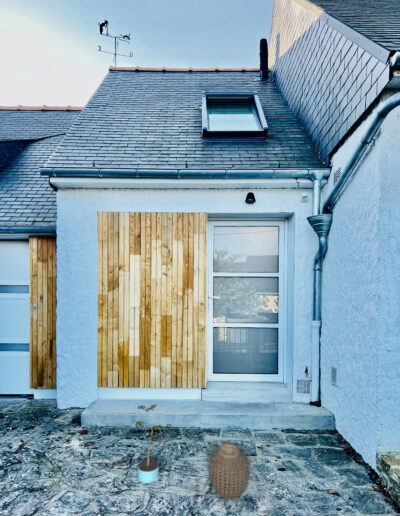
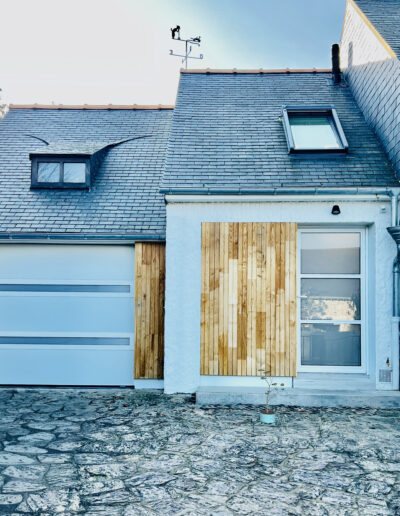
woven basket: present [209,443,249,499] -> none [316,394,346,429]

